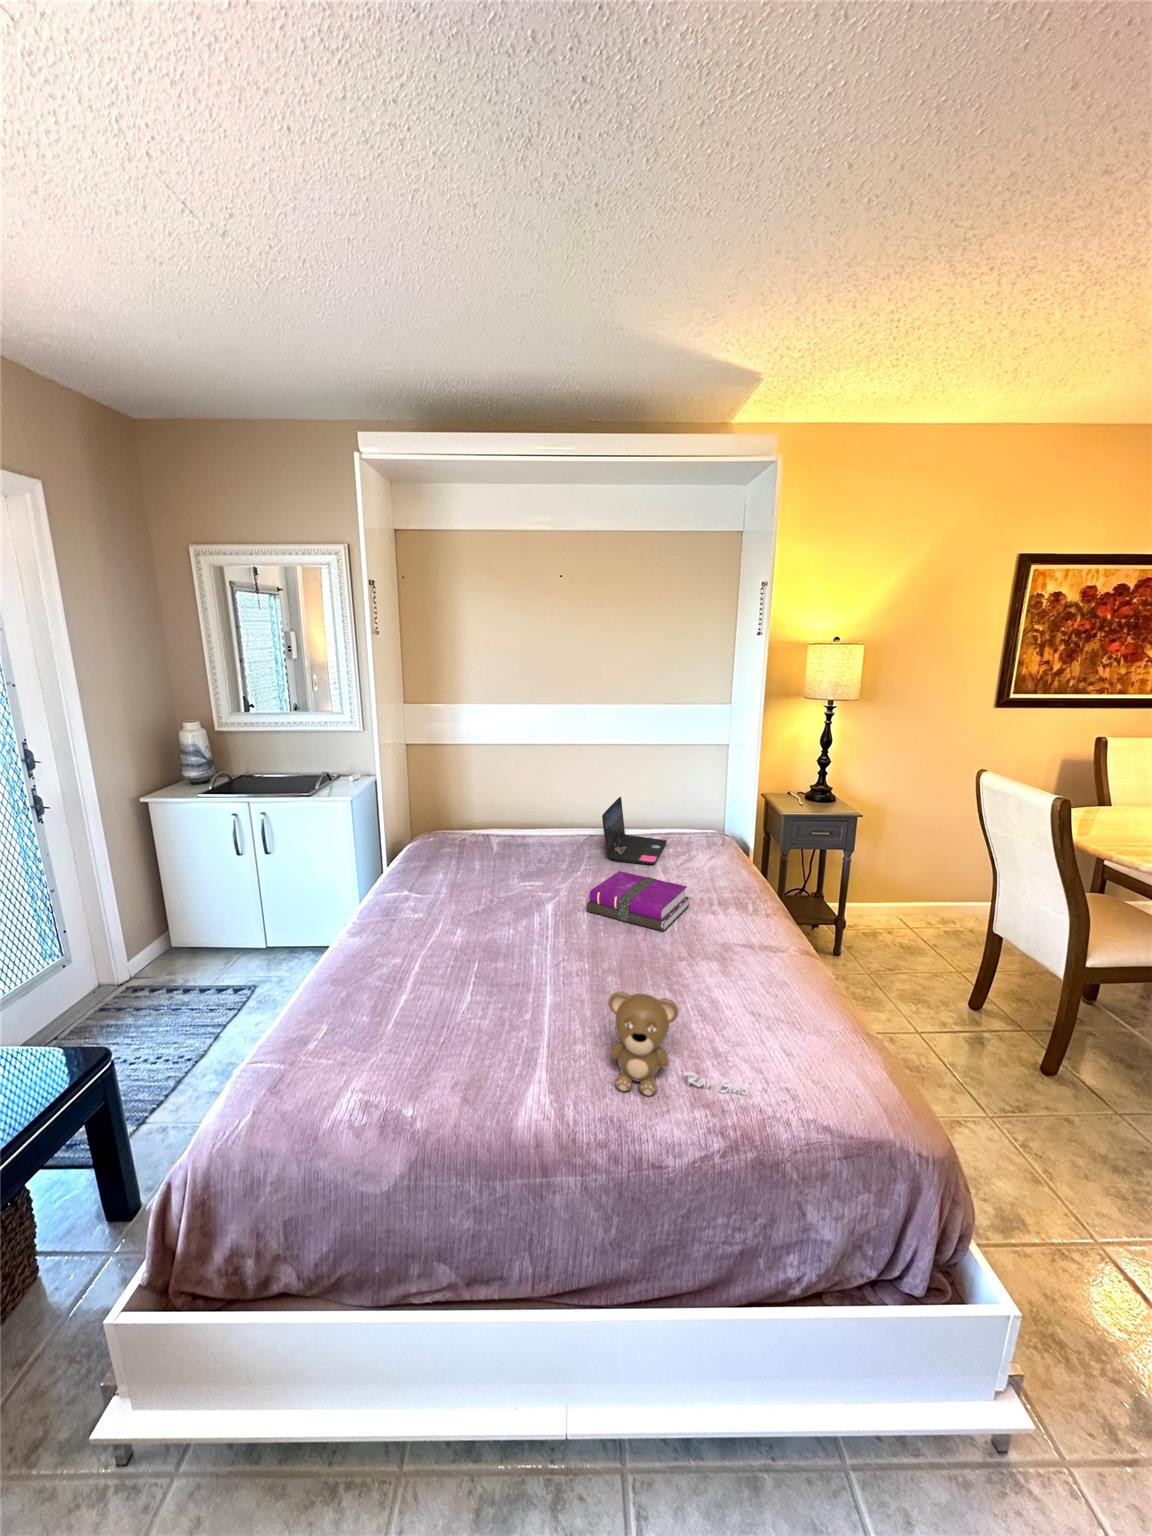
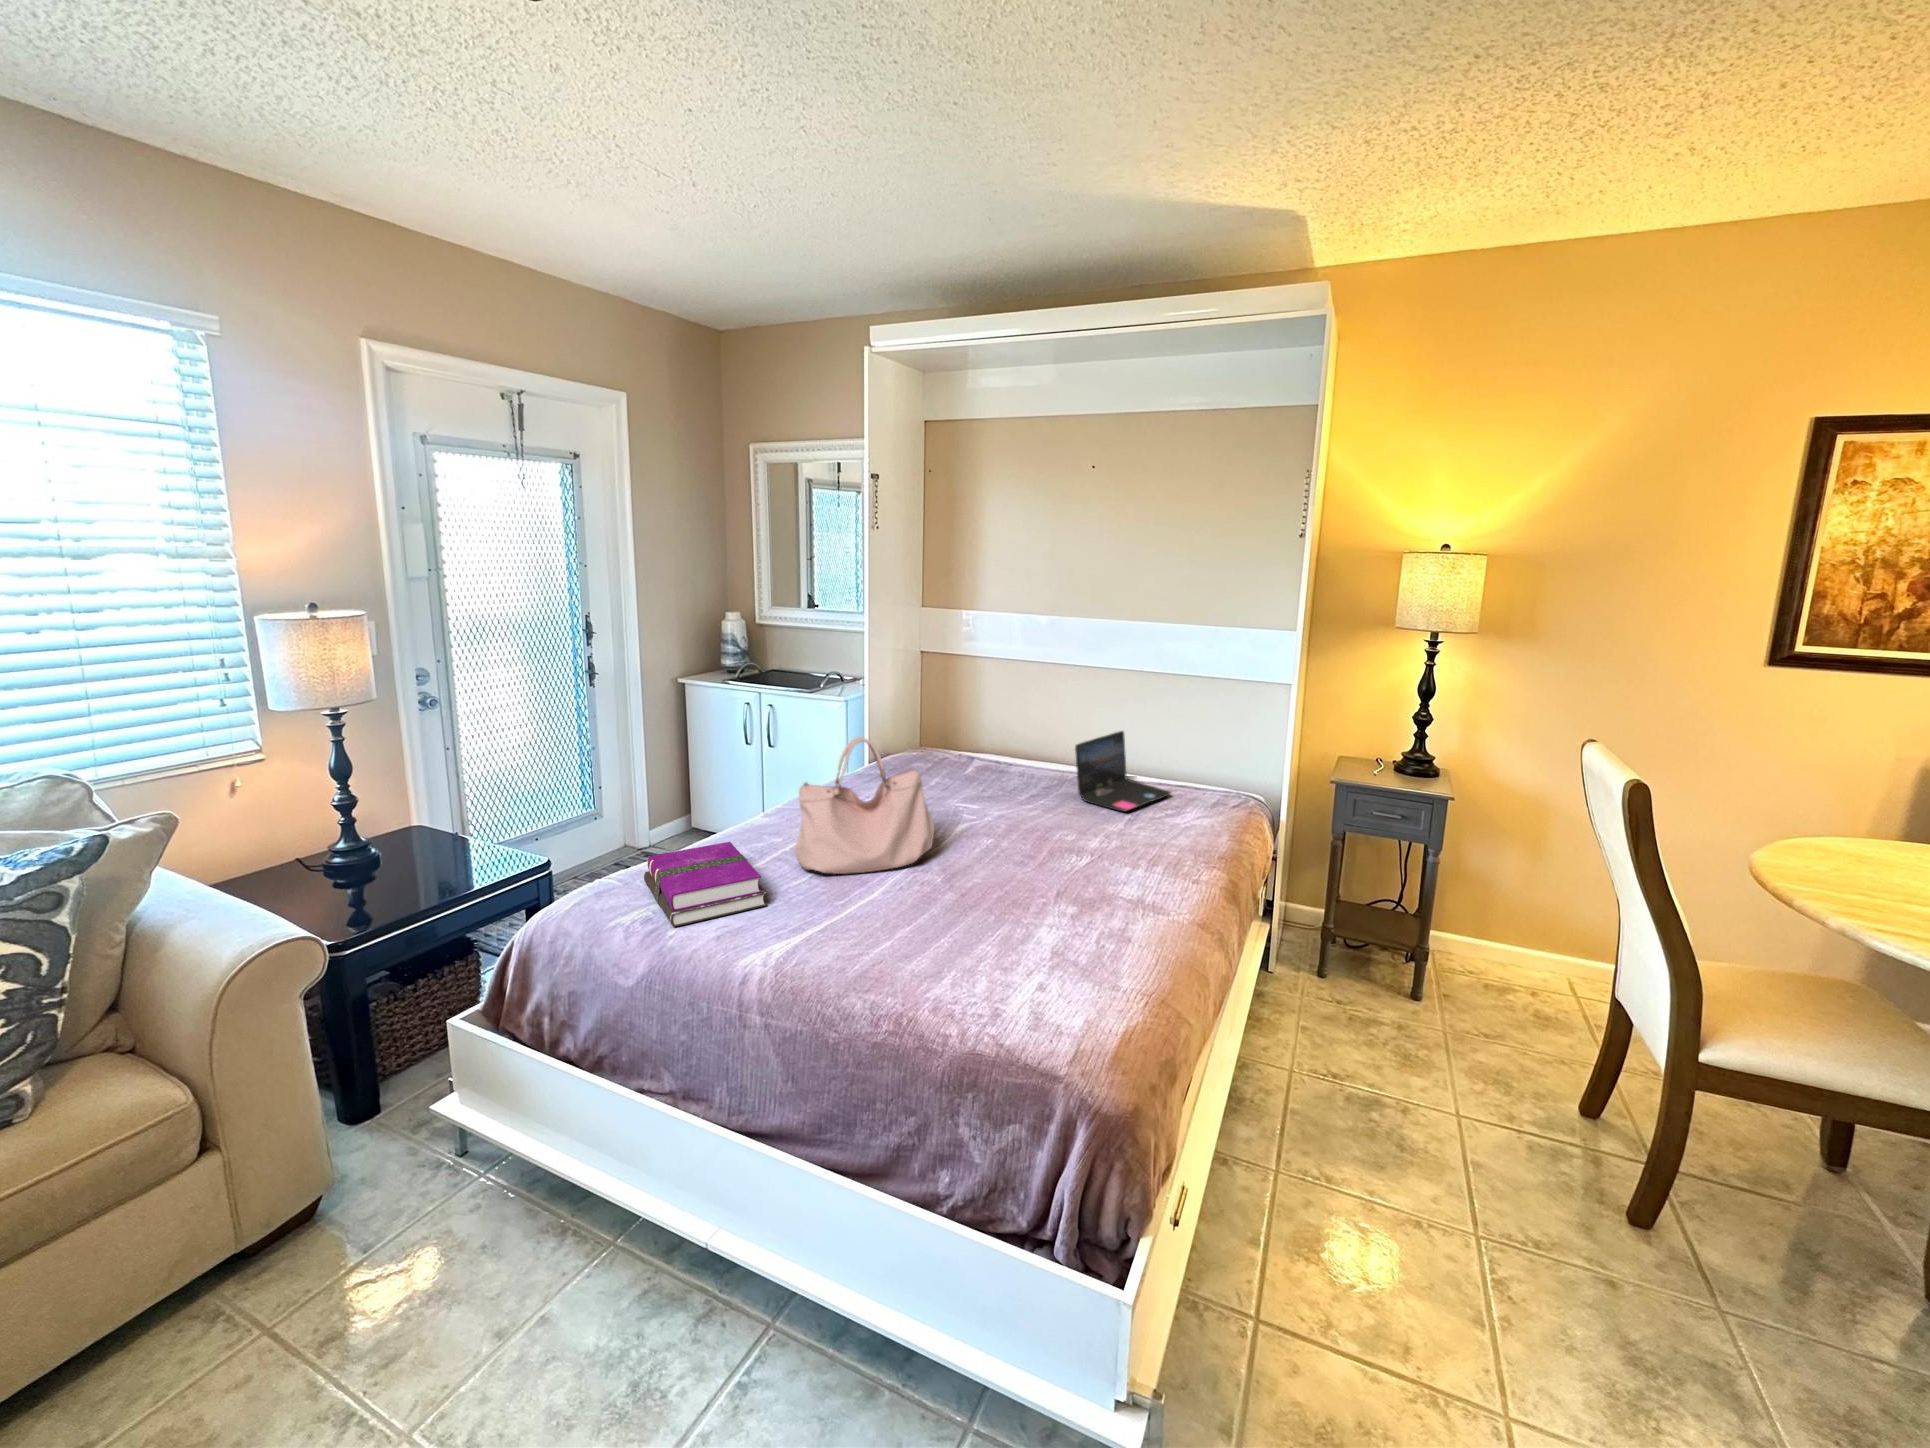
handbag: none [438,845,556,986] -> present [795,737,935,874]
notebook: present [586,871,689,931] -> present [644,842,767,927]
teddy bear: present [608,992,748,1096] -> none [849,875,966,1008]

